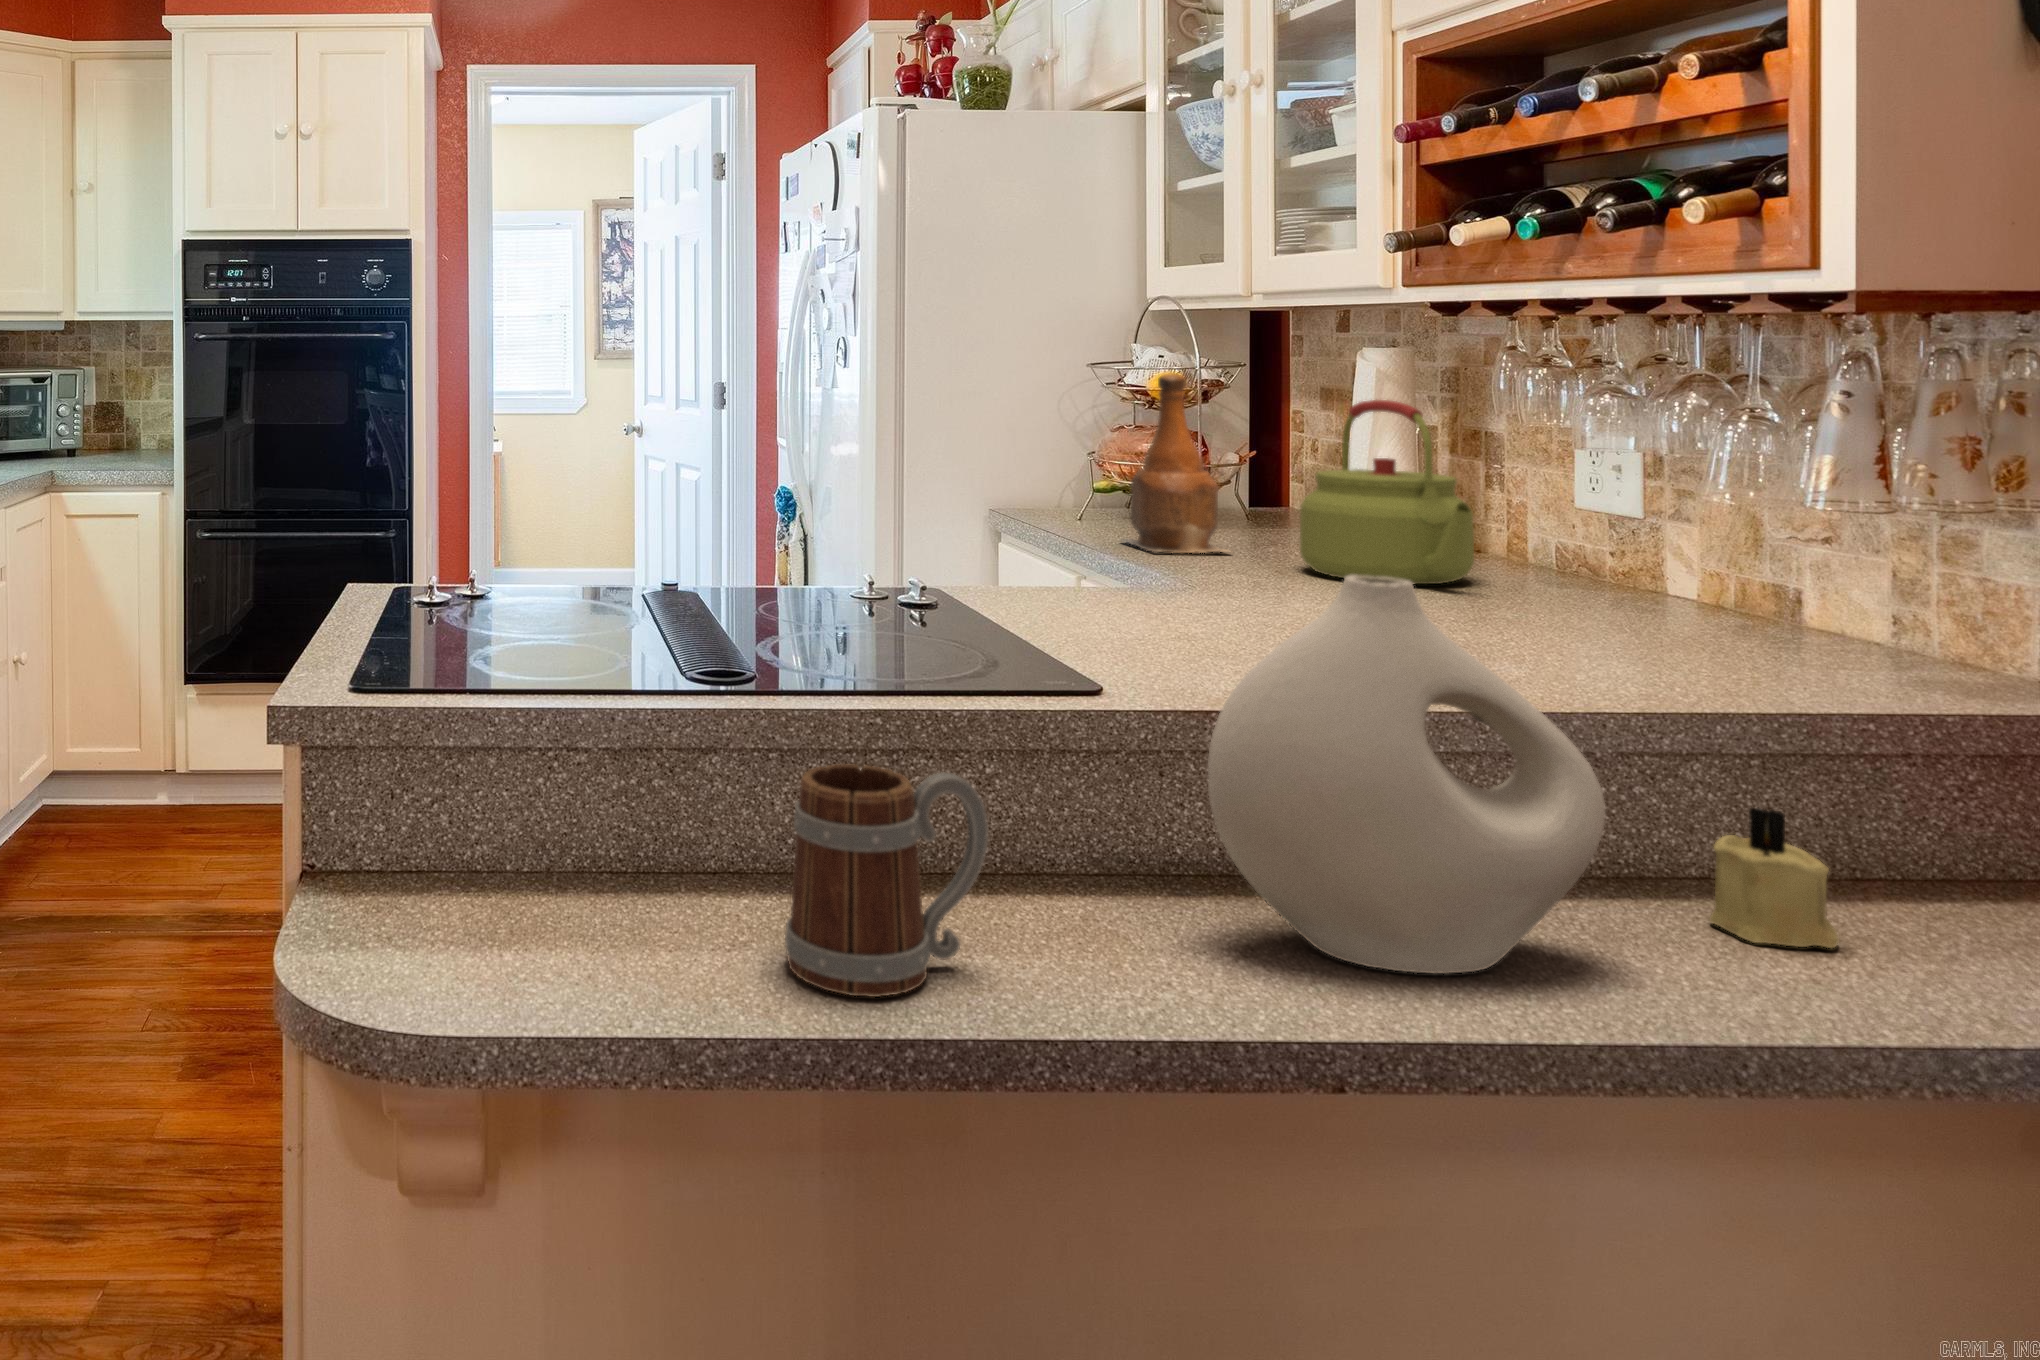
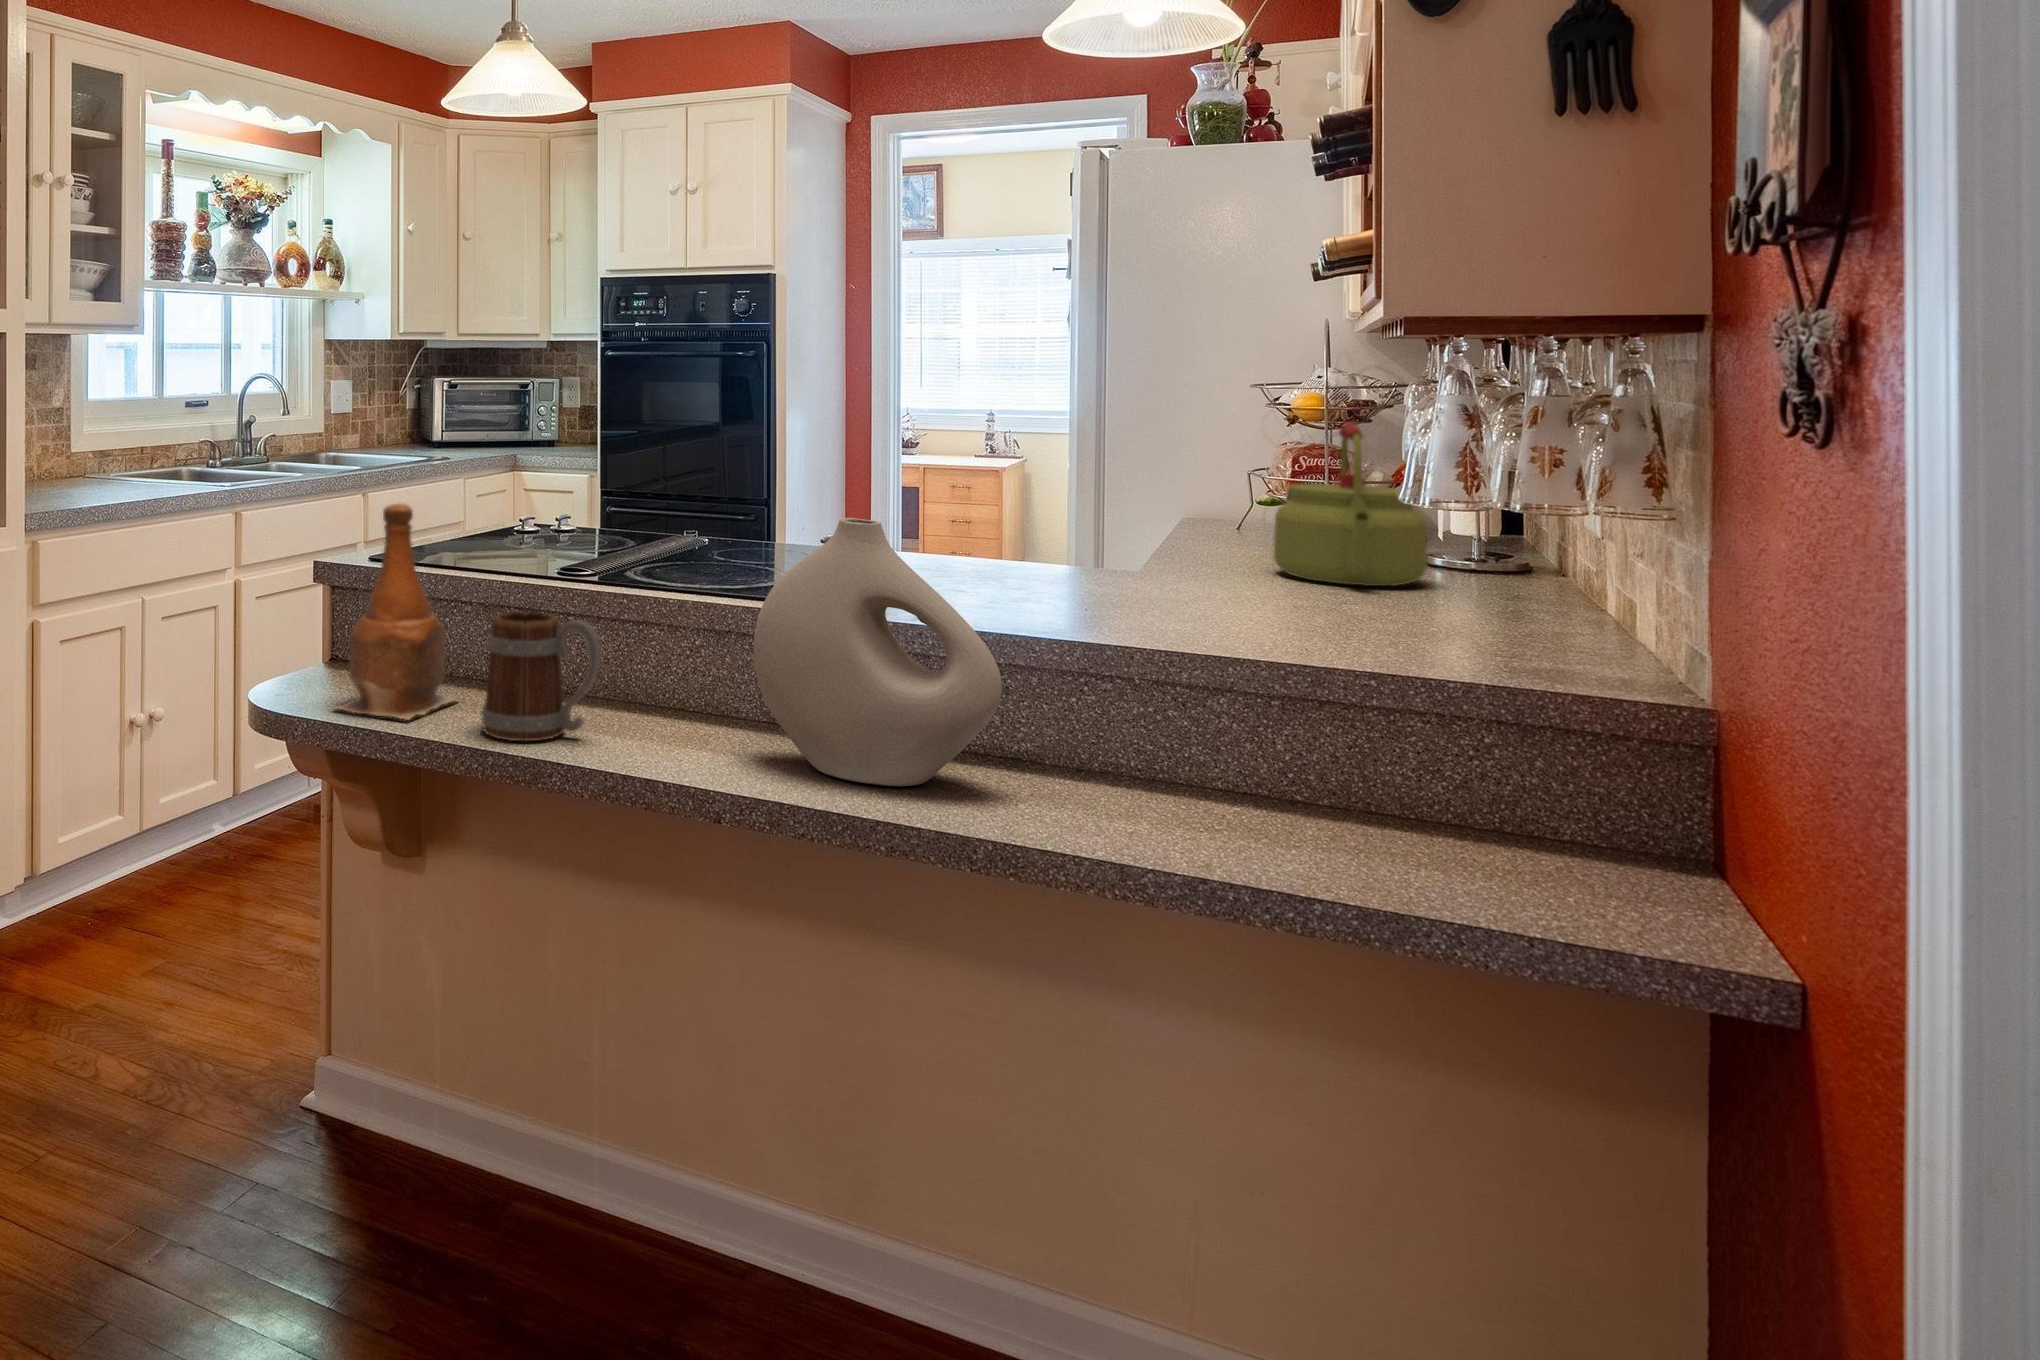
bottle: present [1123,374,1229,553] -> present [334,504,456,720]
candle: present [1710,808,1839,948] -> none [1139,714,1213,818]

